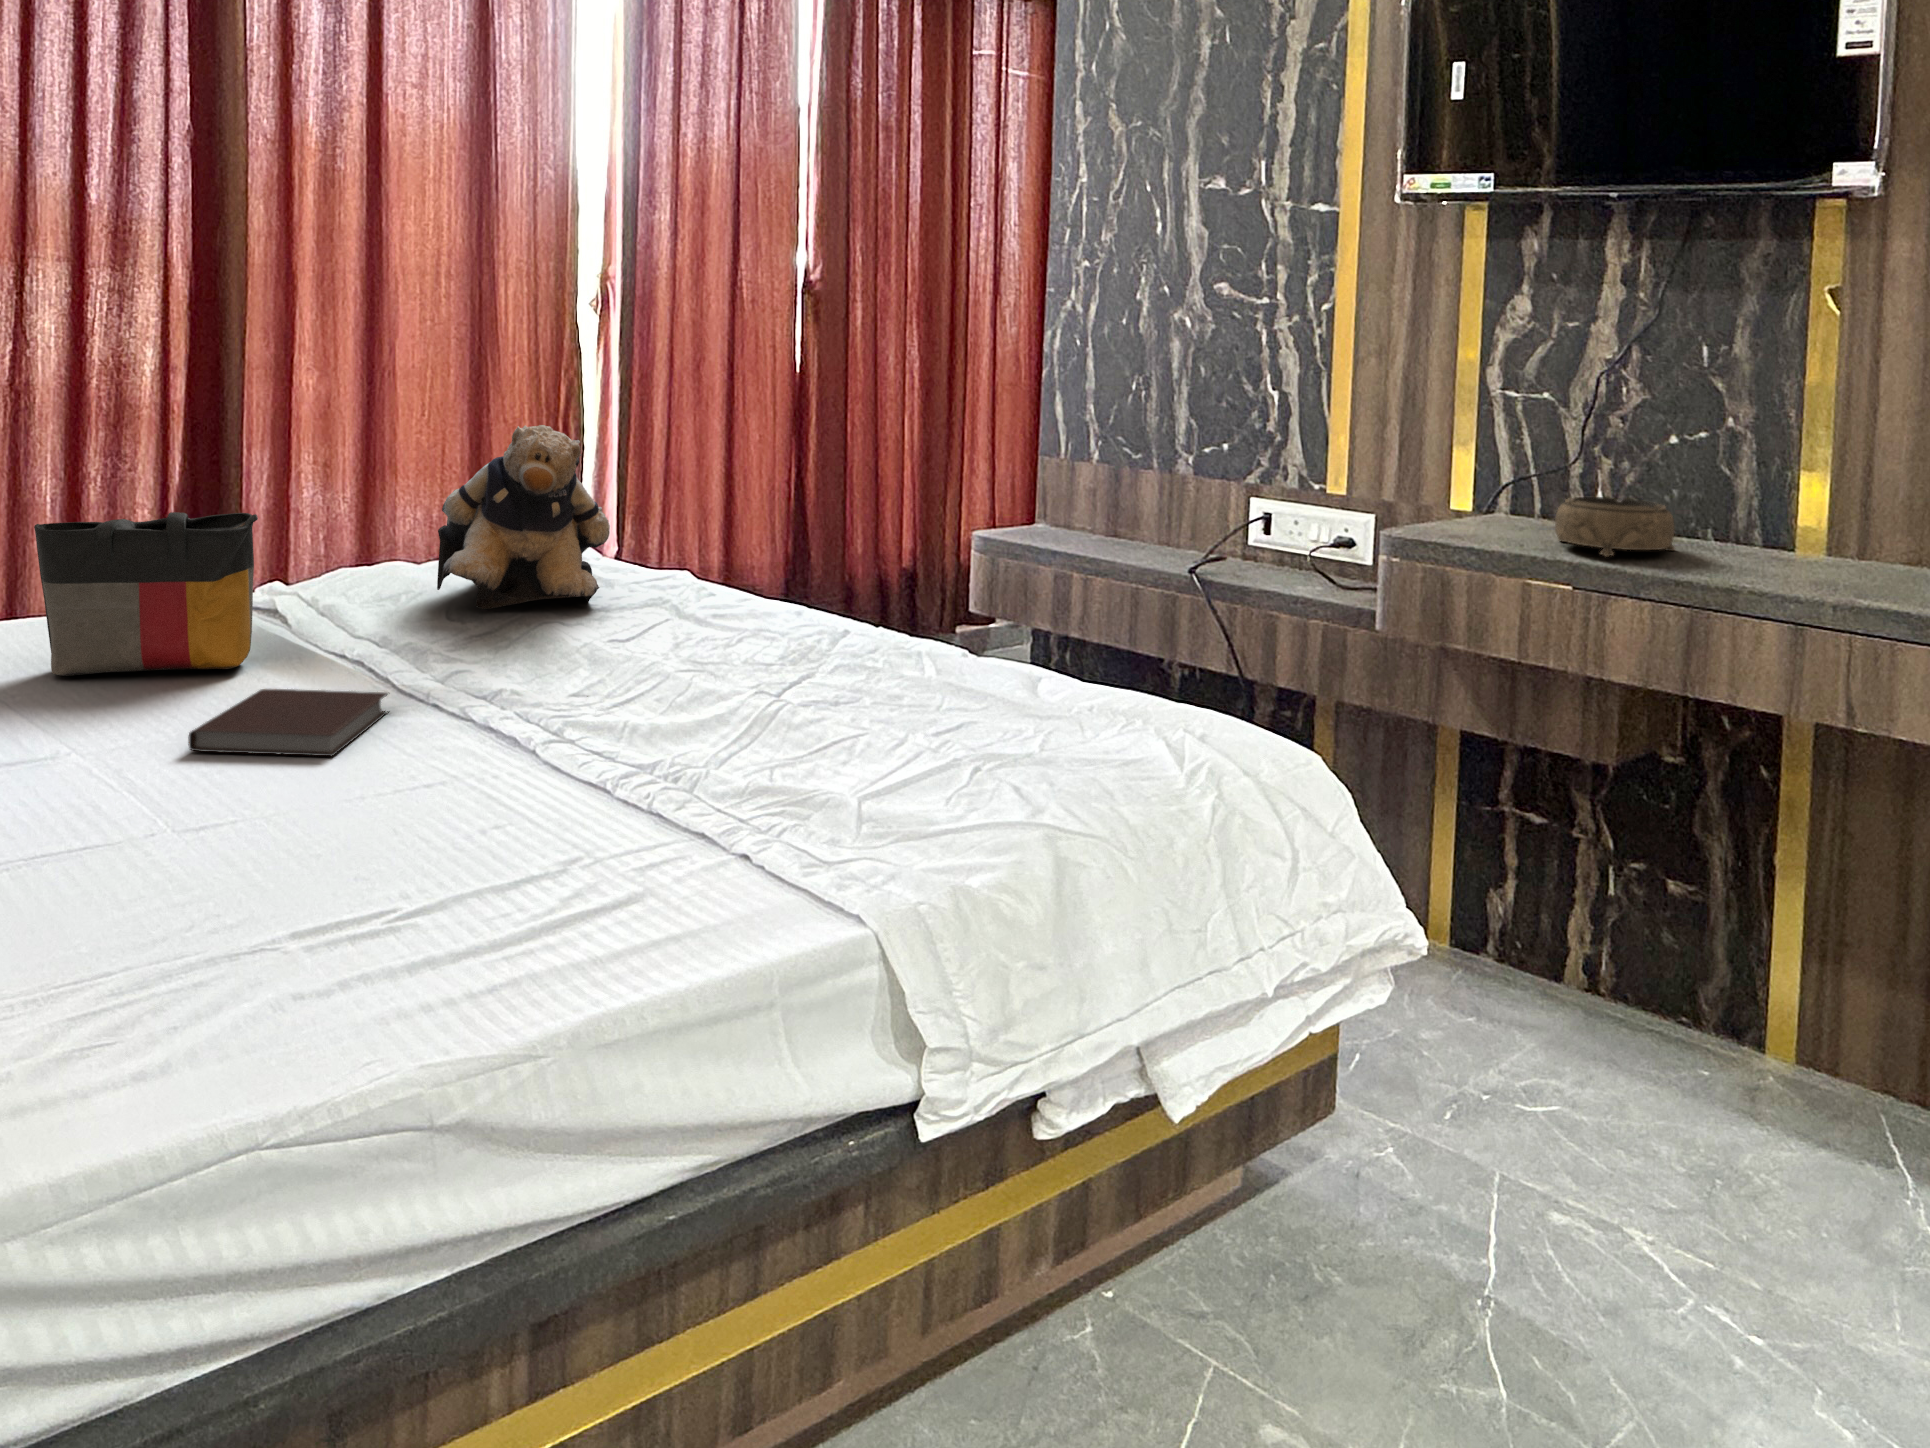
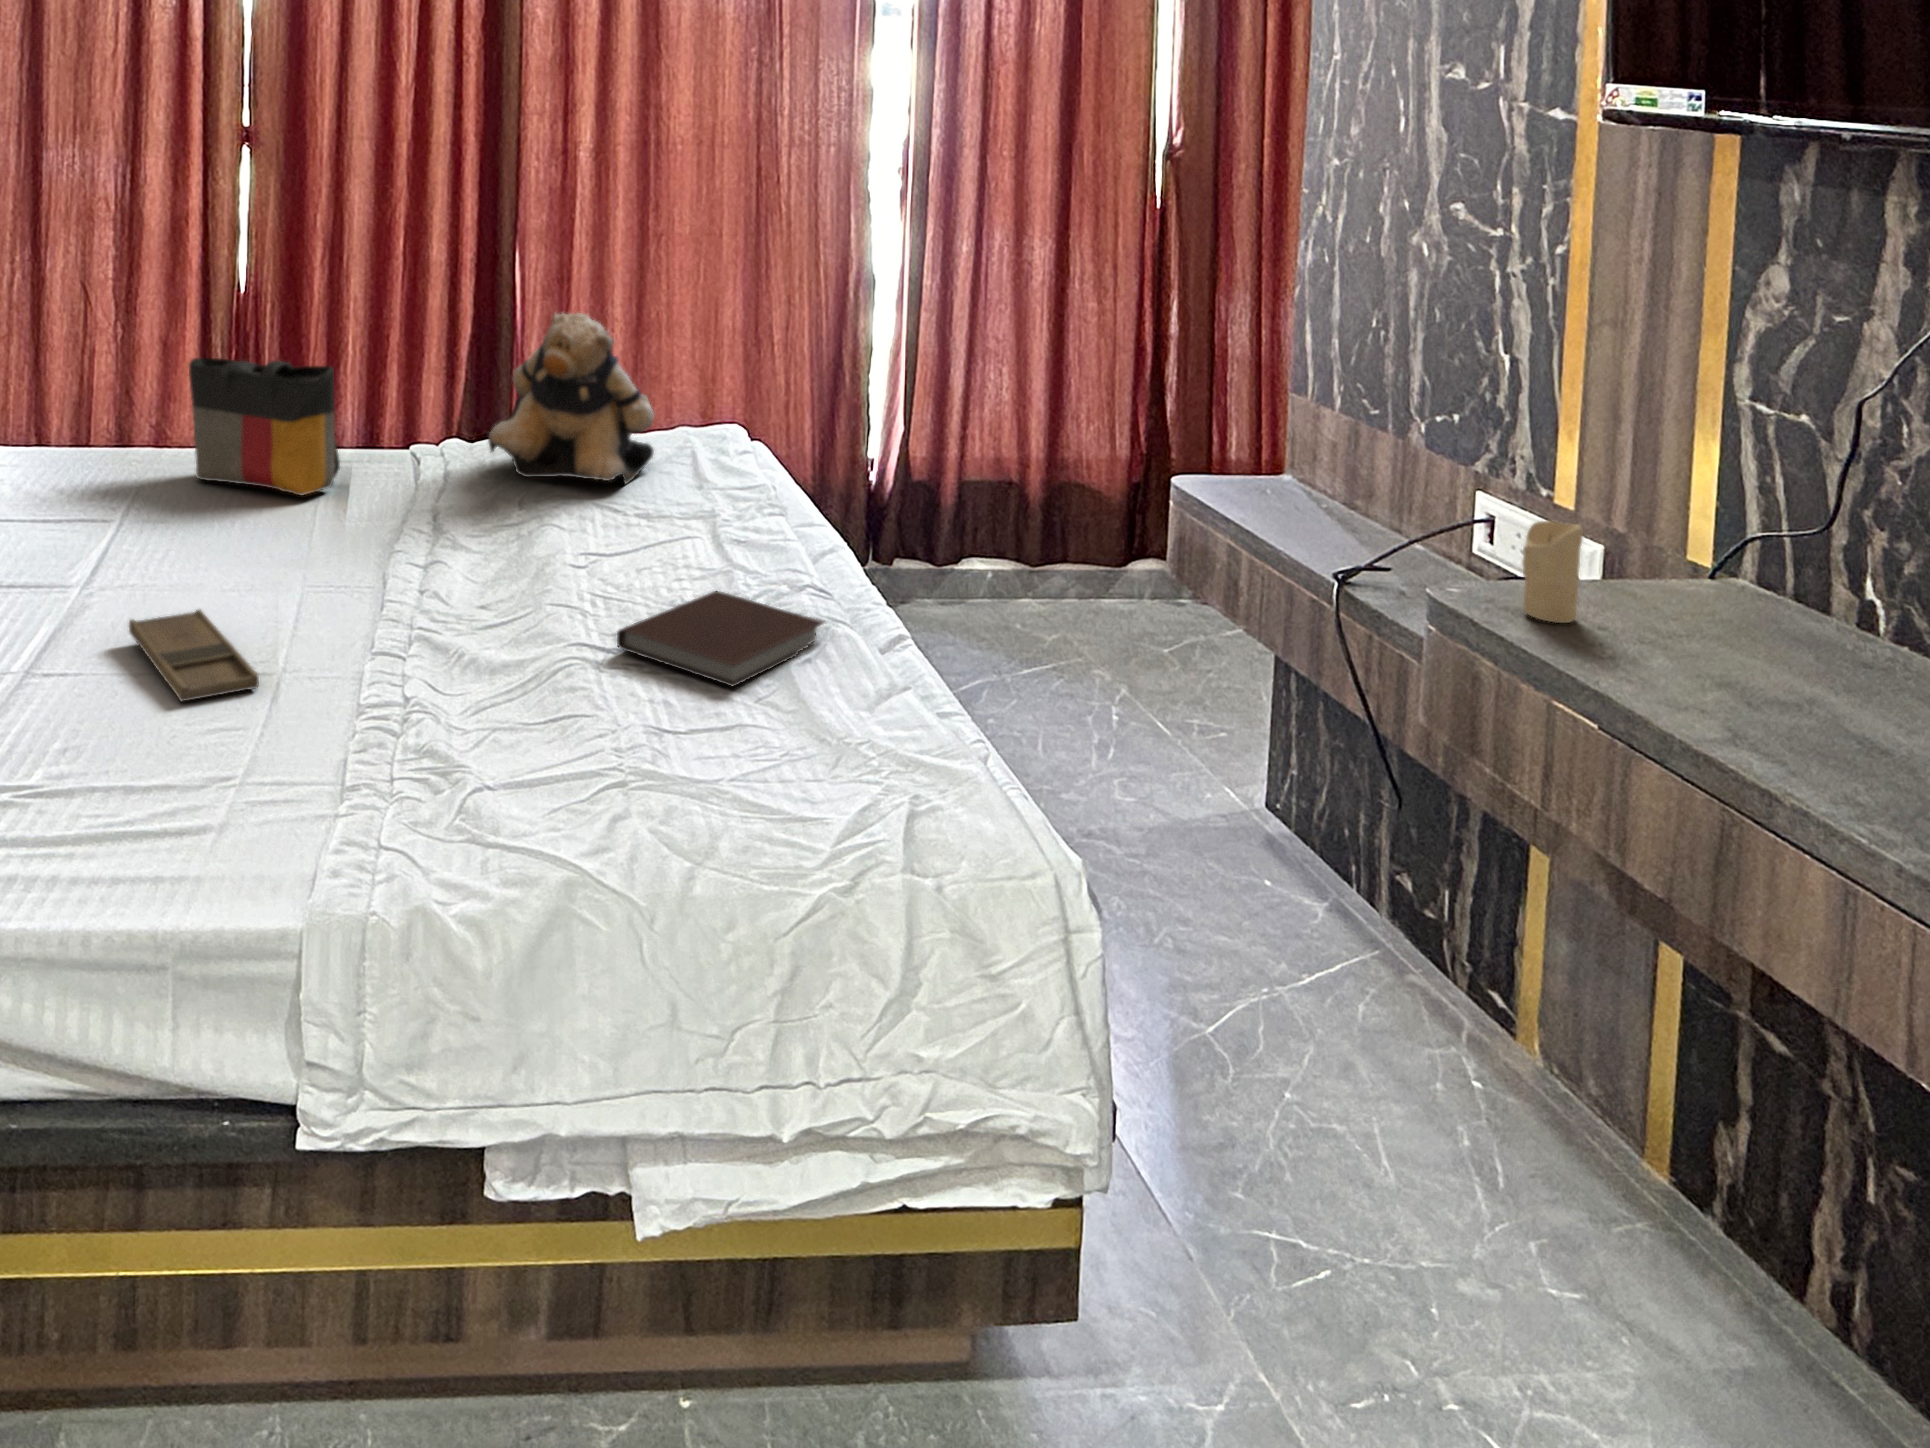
candle: none [1451,475,1489,545] -> present [1522,521,1583,623]
decorative bowl: present [1555,497,1675,557] -> none [1669,584,1890,702]
notebook: present [188,689,389,756] -> present [617,591,824,686]
tray: none [312,766,544,845] -> present [129,610,259,702]

